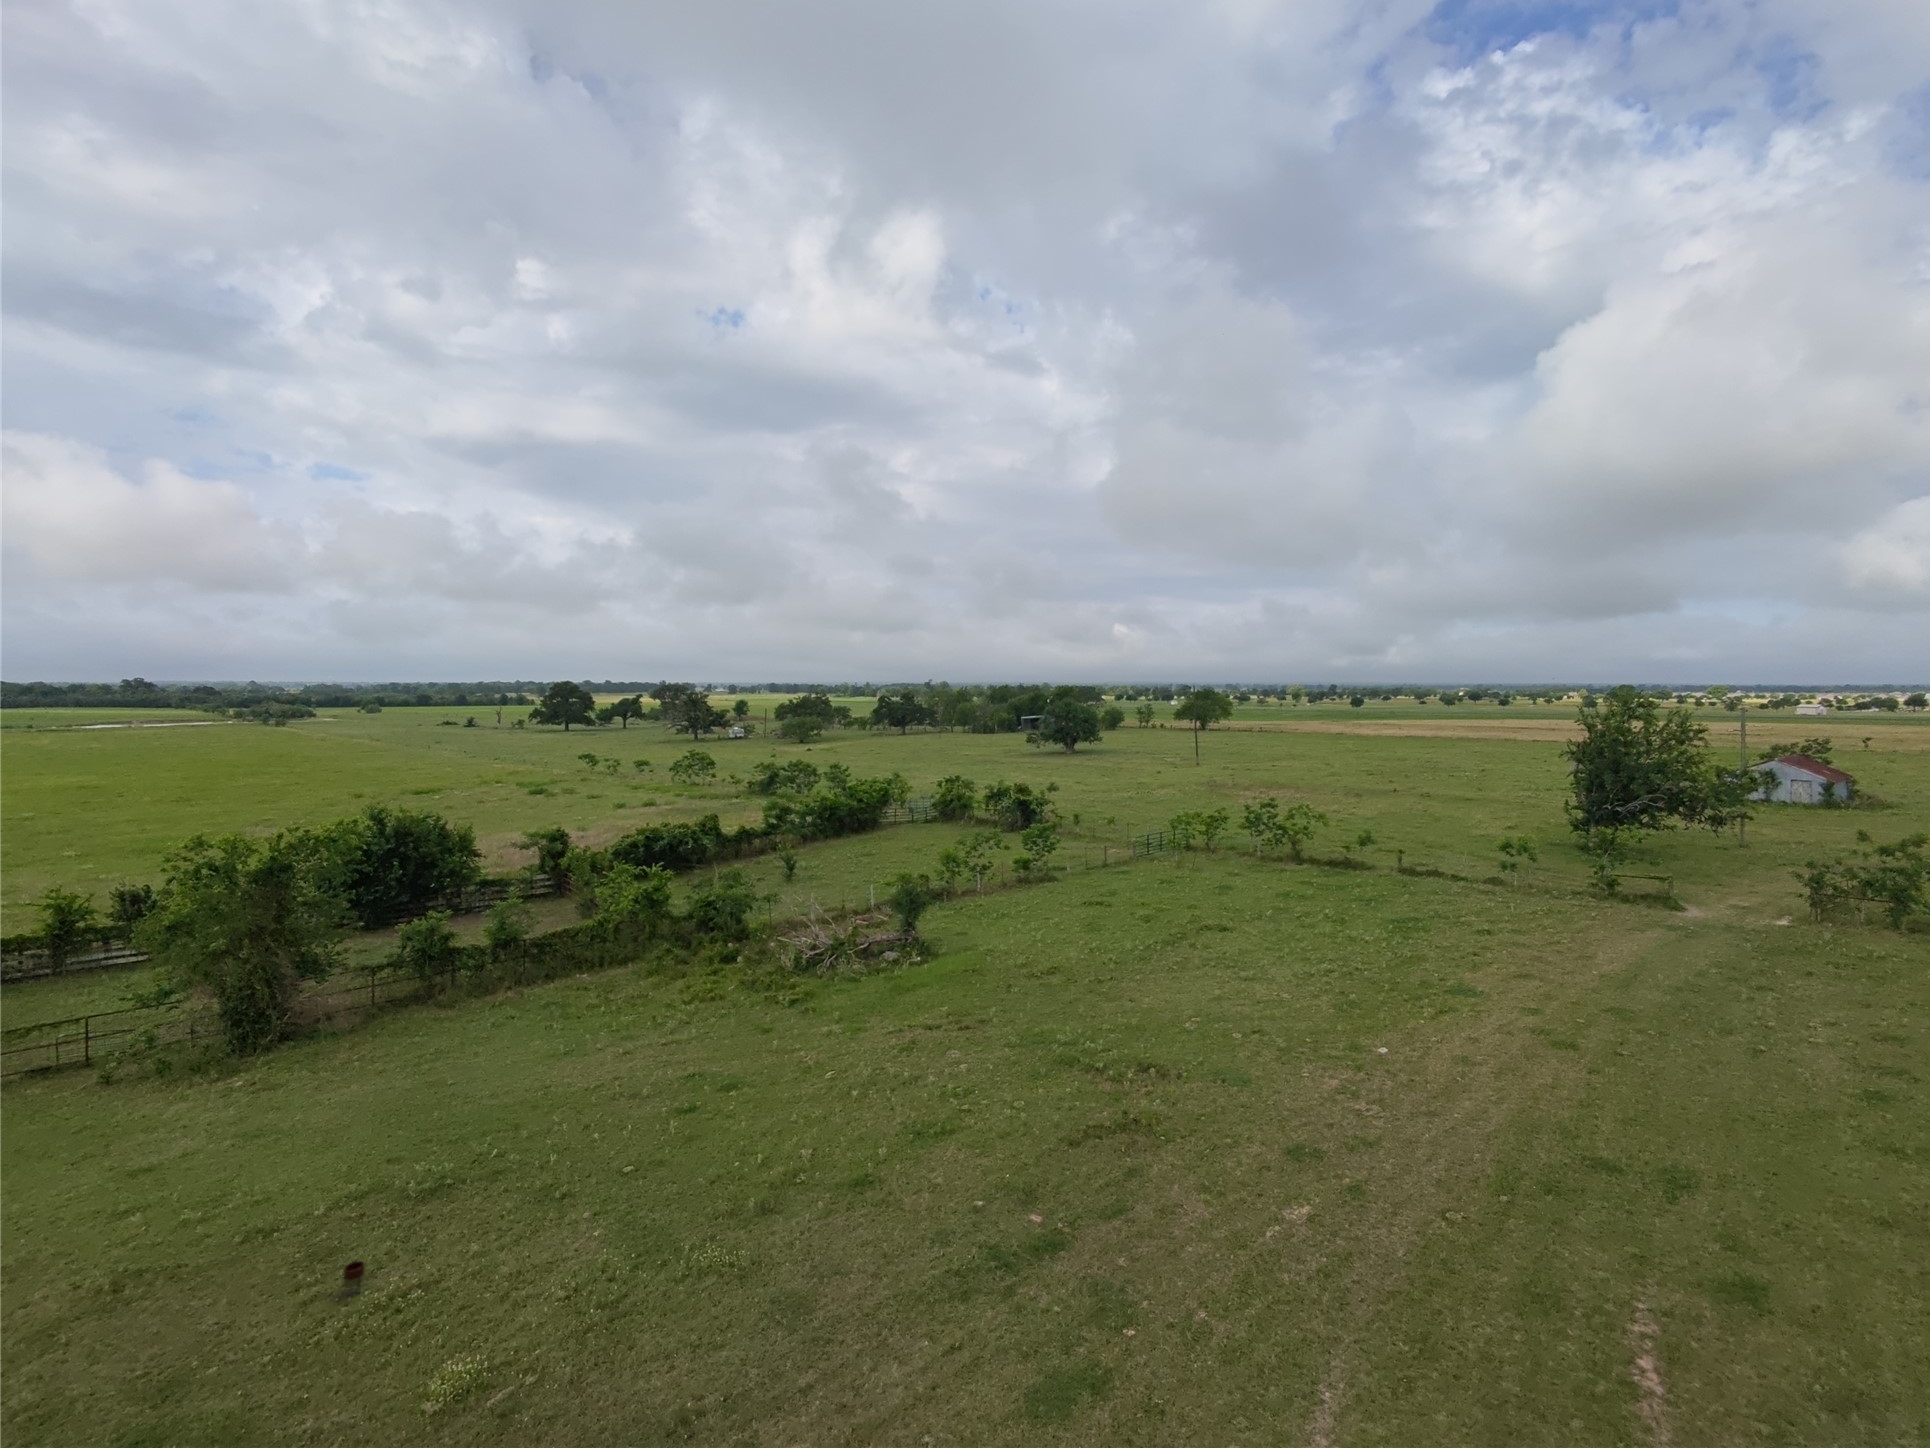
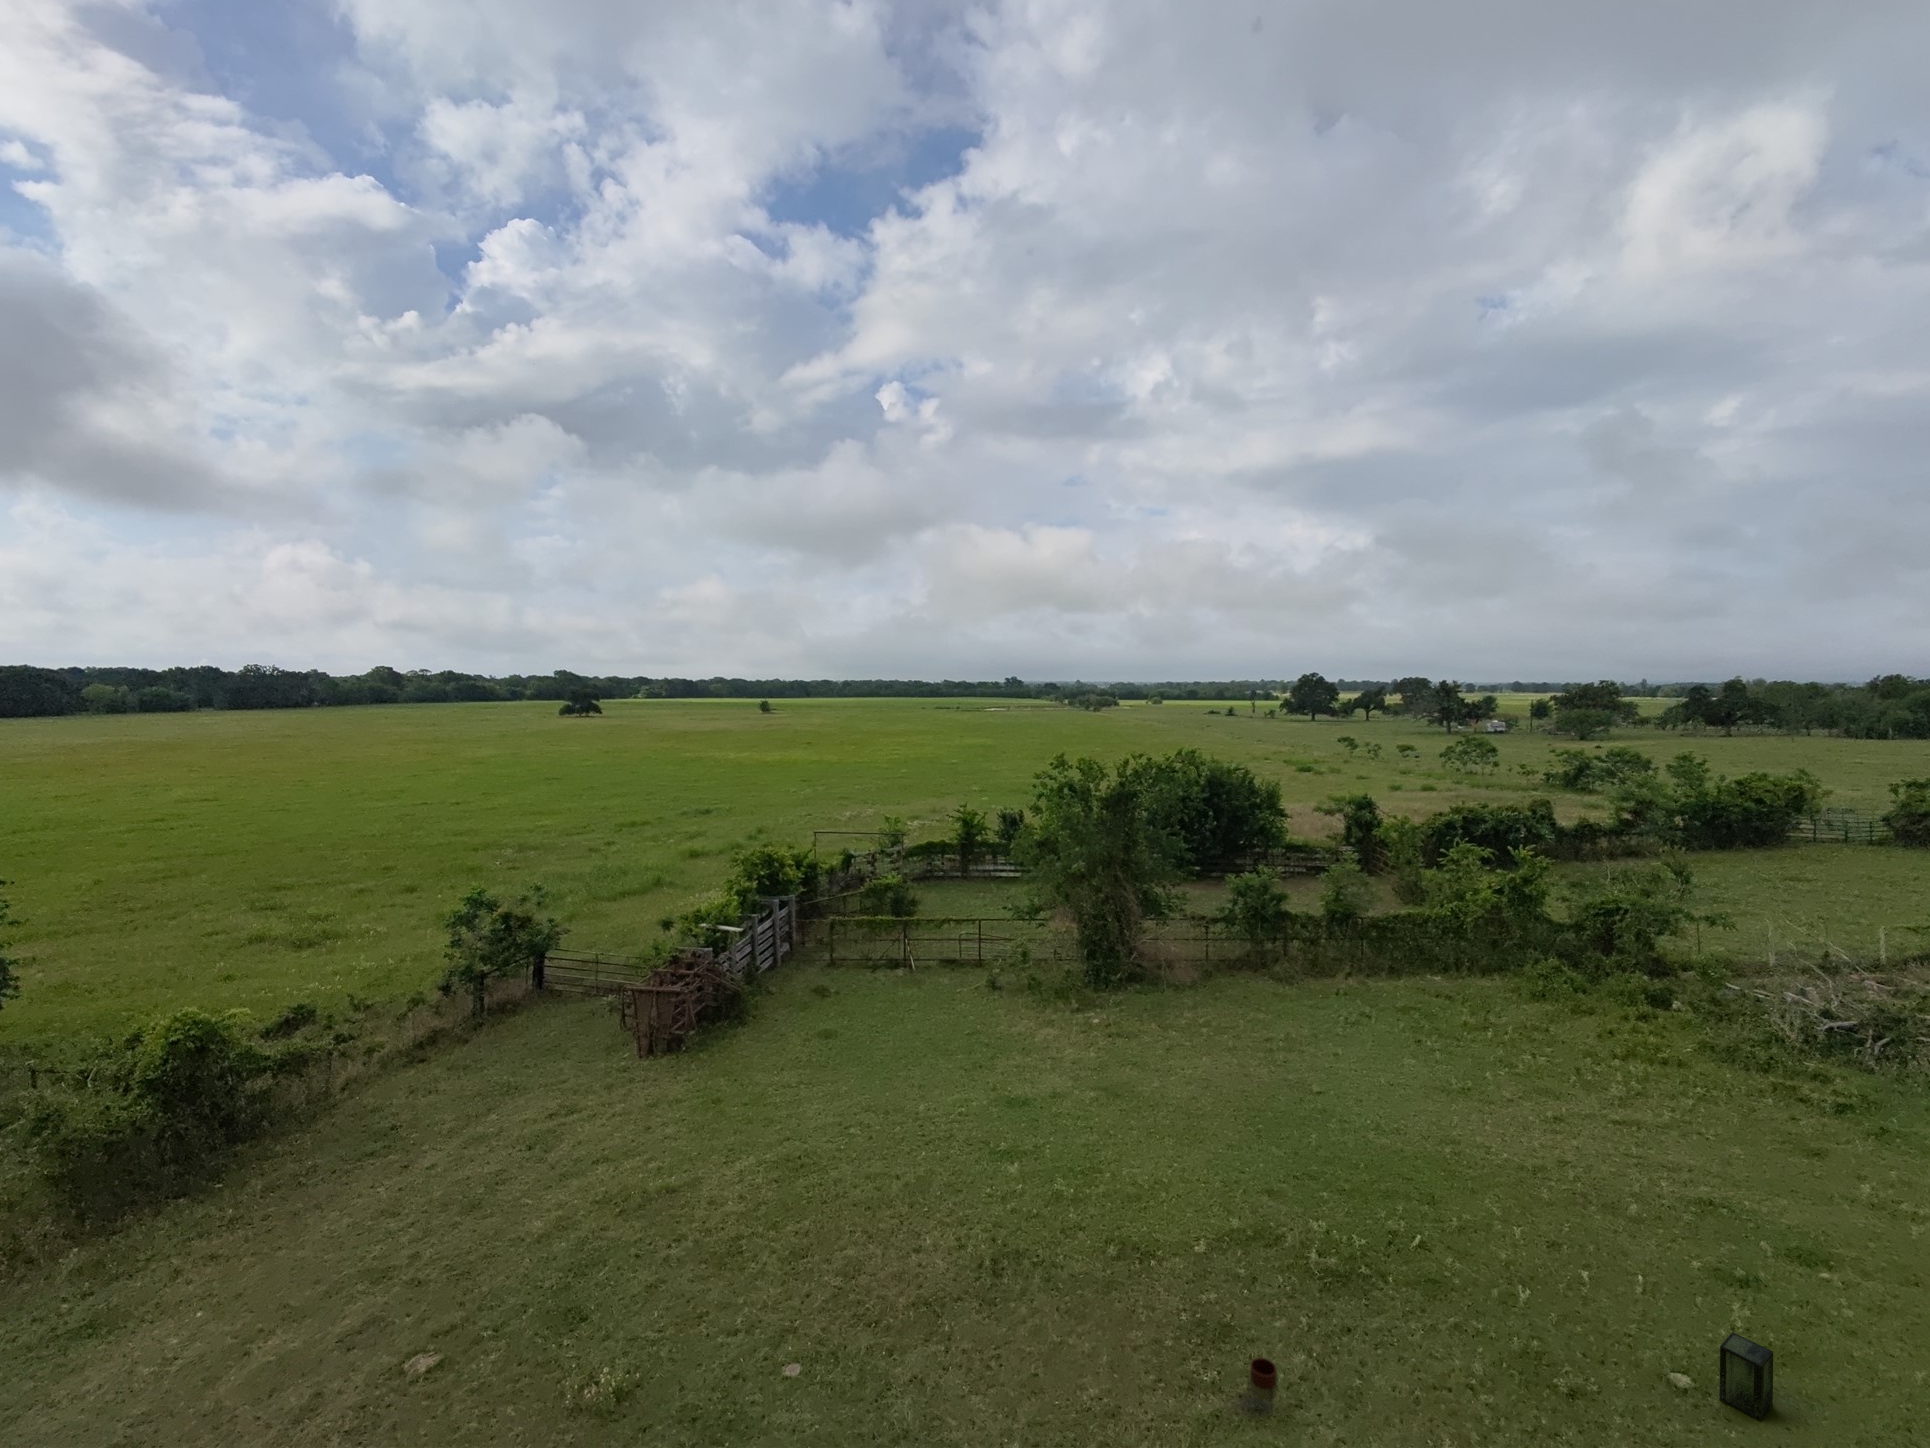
storage box: none [657,1141,684,1182] -> present [1720,1332,1773,1422]

